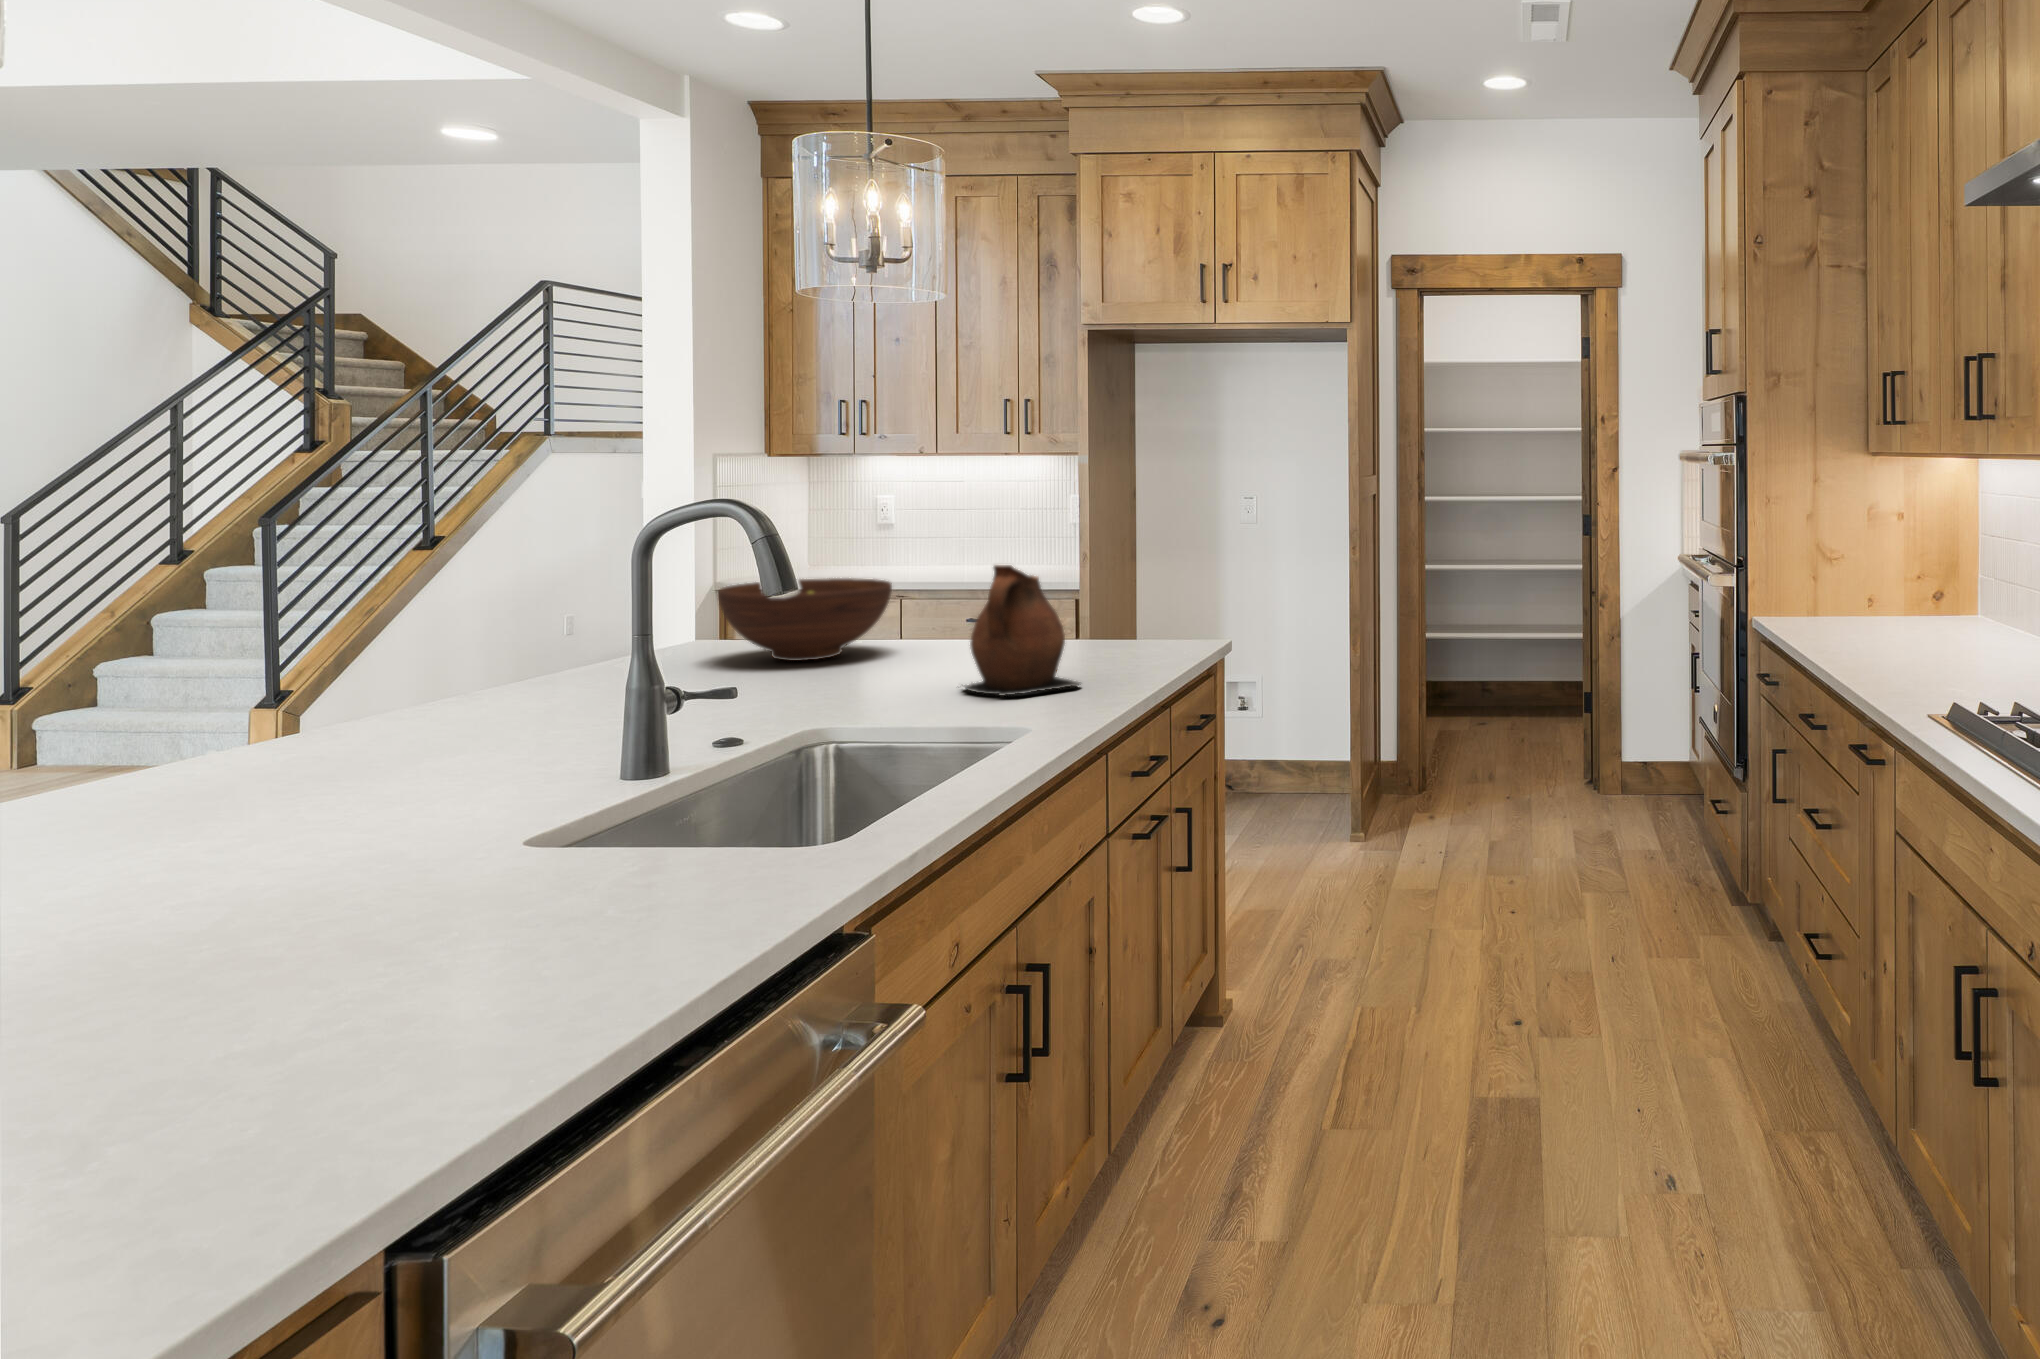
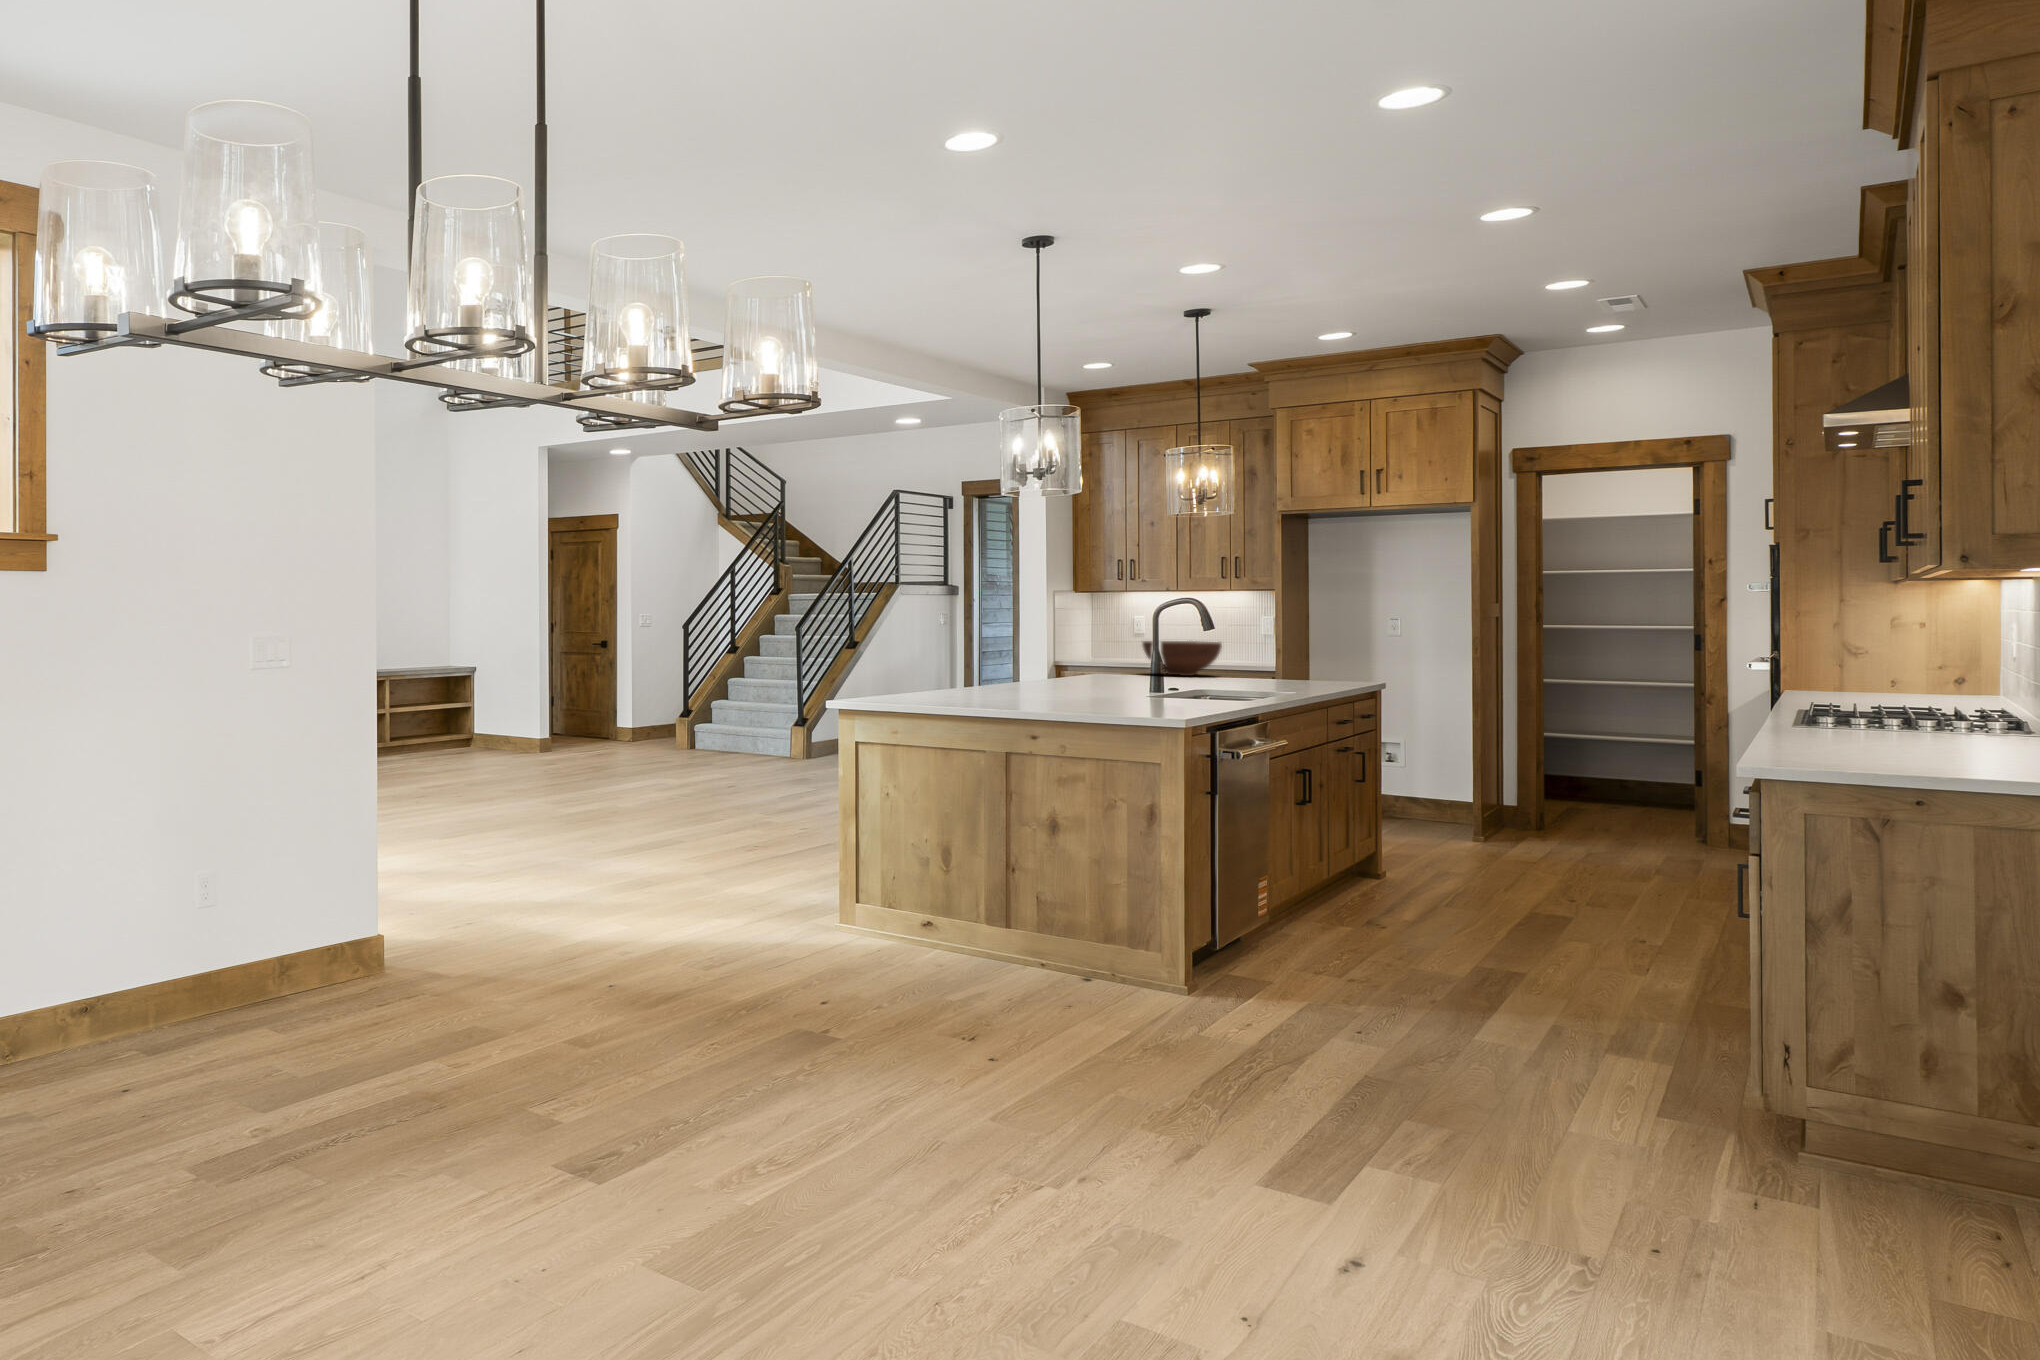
ceramic pitcher: present [962,565,1081,695] -> none [1279,627,1342,685]

